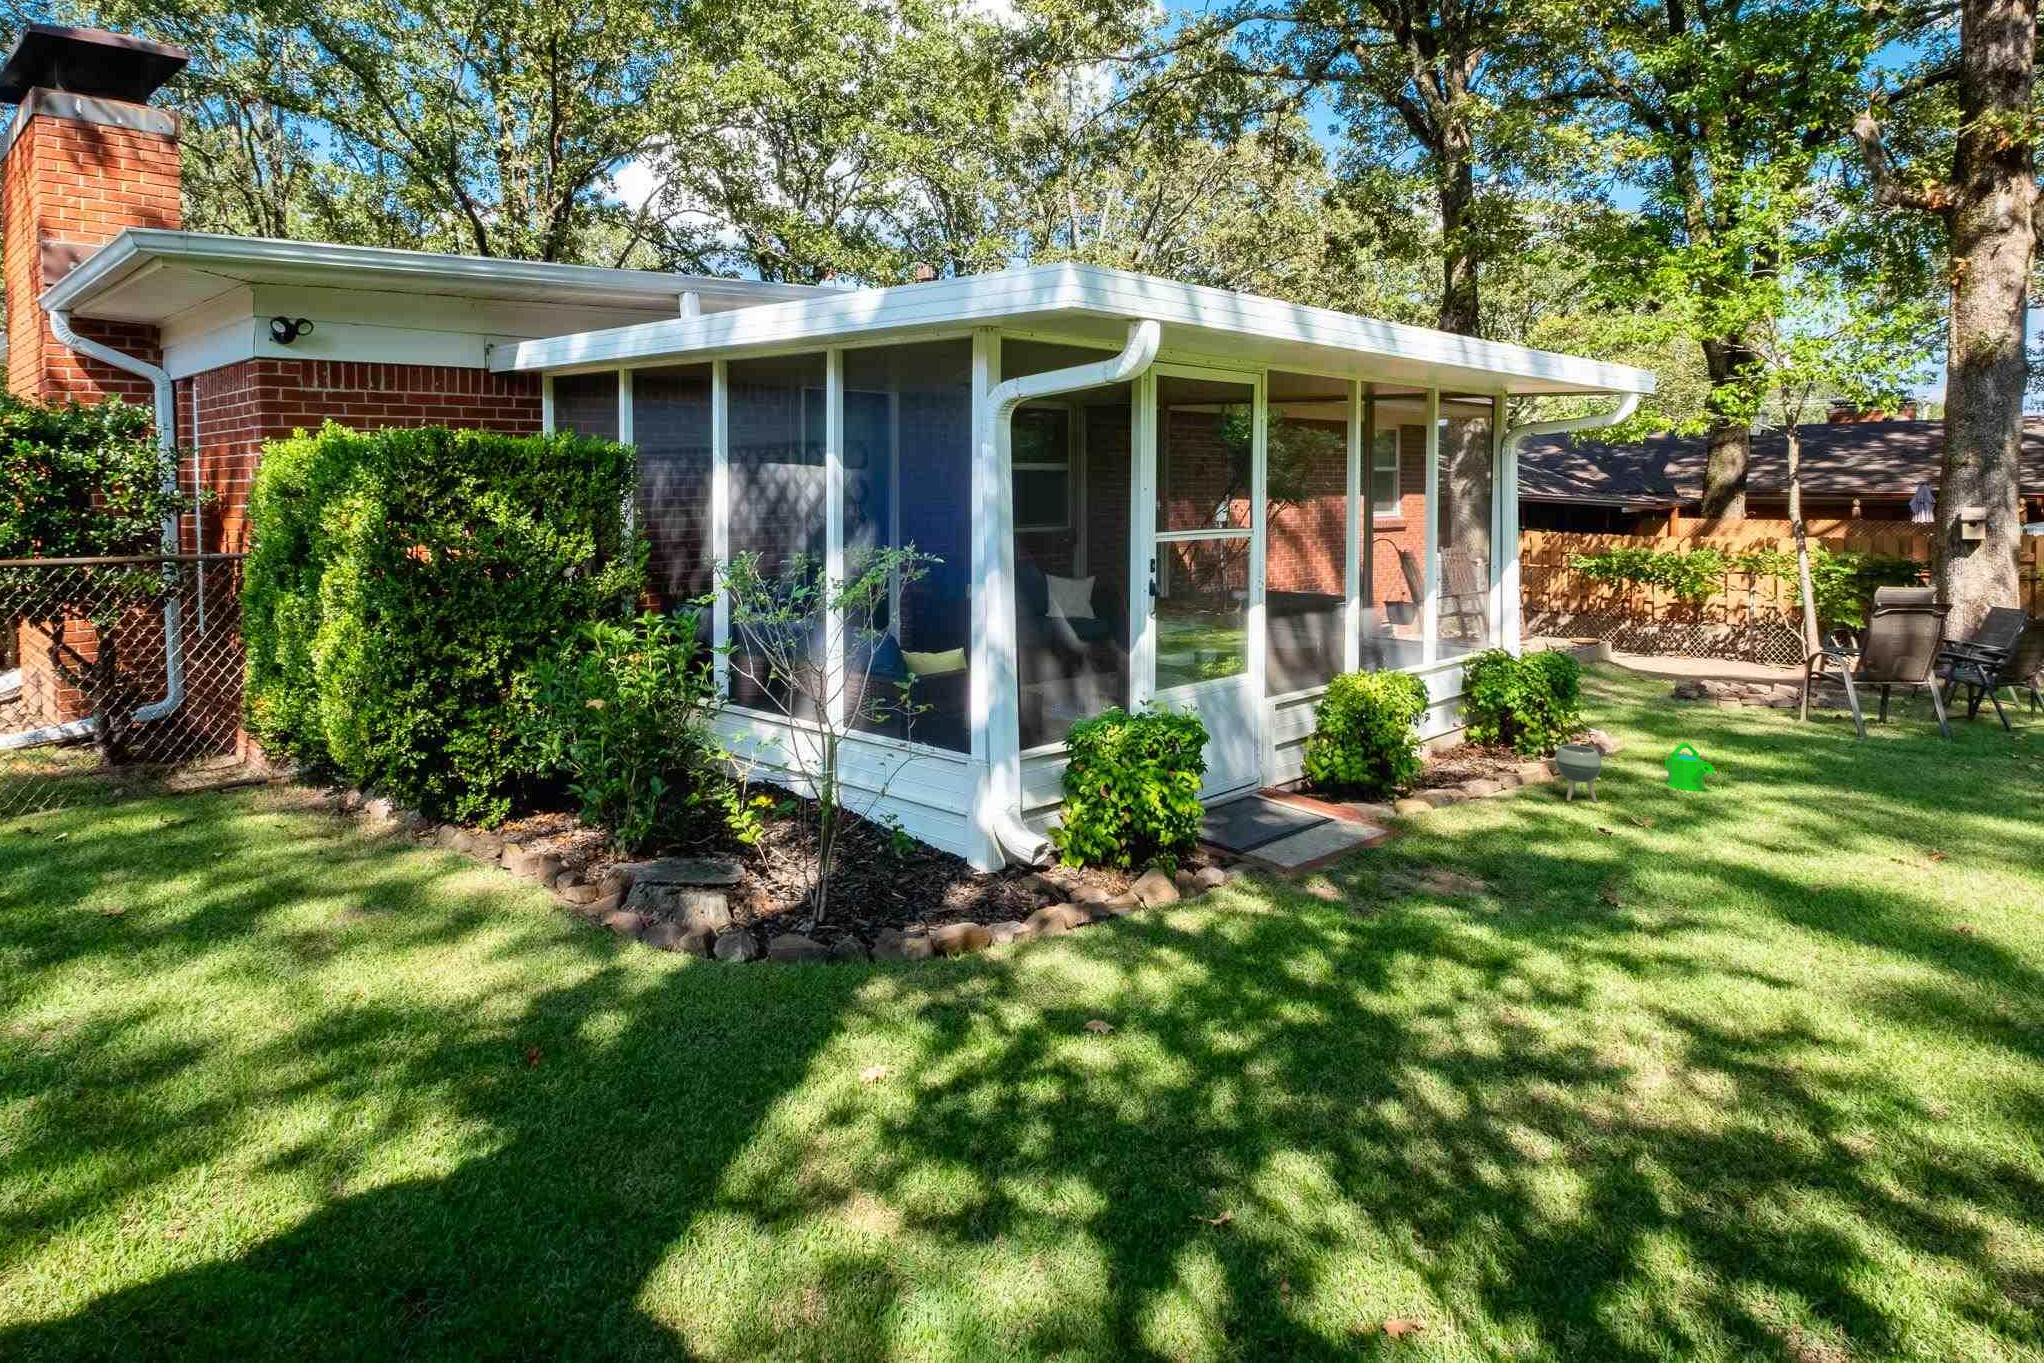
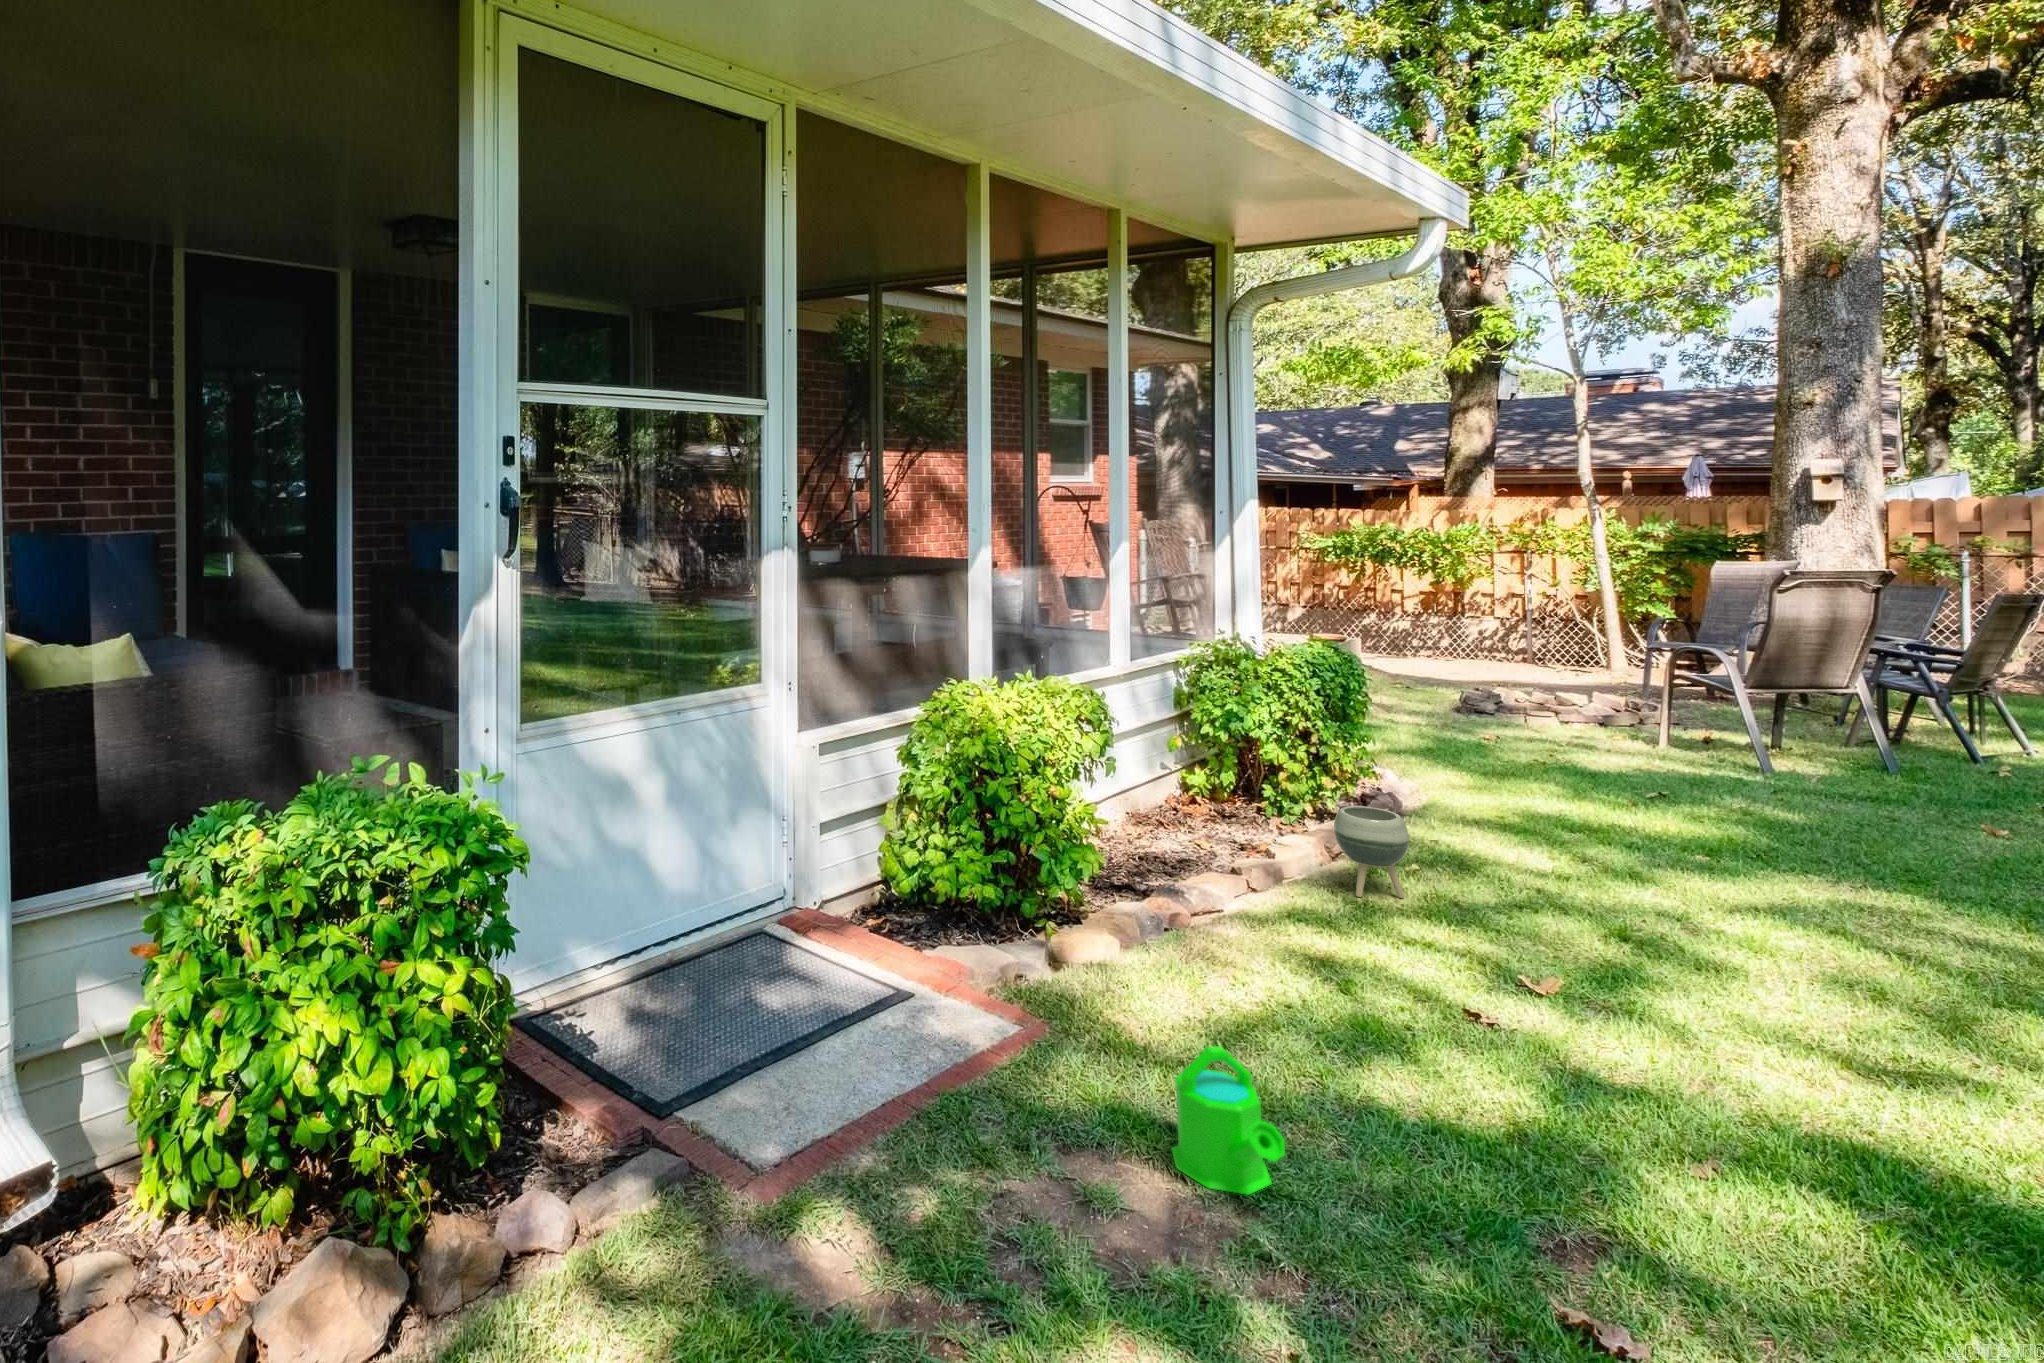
watering can: present [1665,743,1714,791] -> present [1172,1046,1285,1195]

